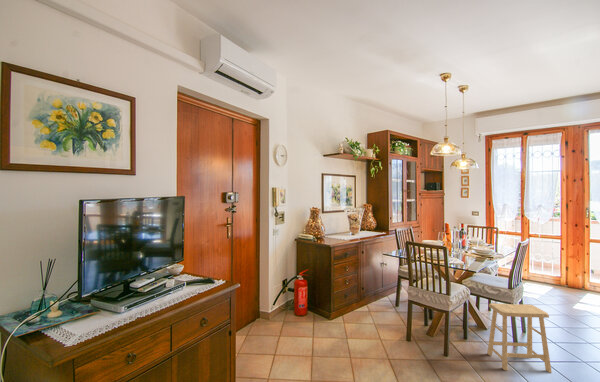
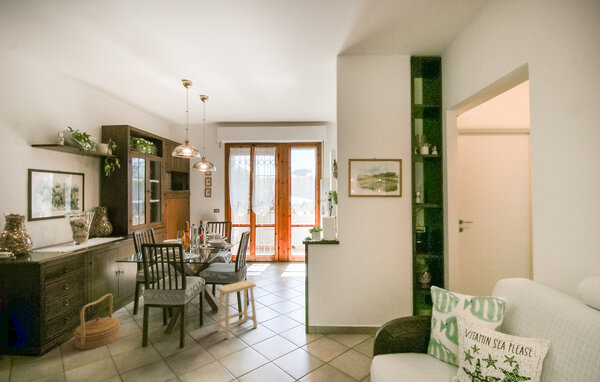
woven basket: none [352,280,385,325] -> present [74,294,120,349]

